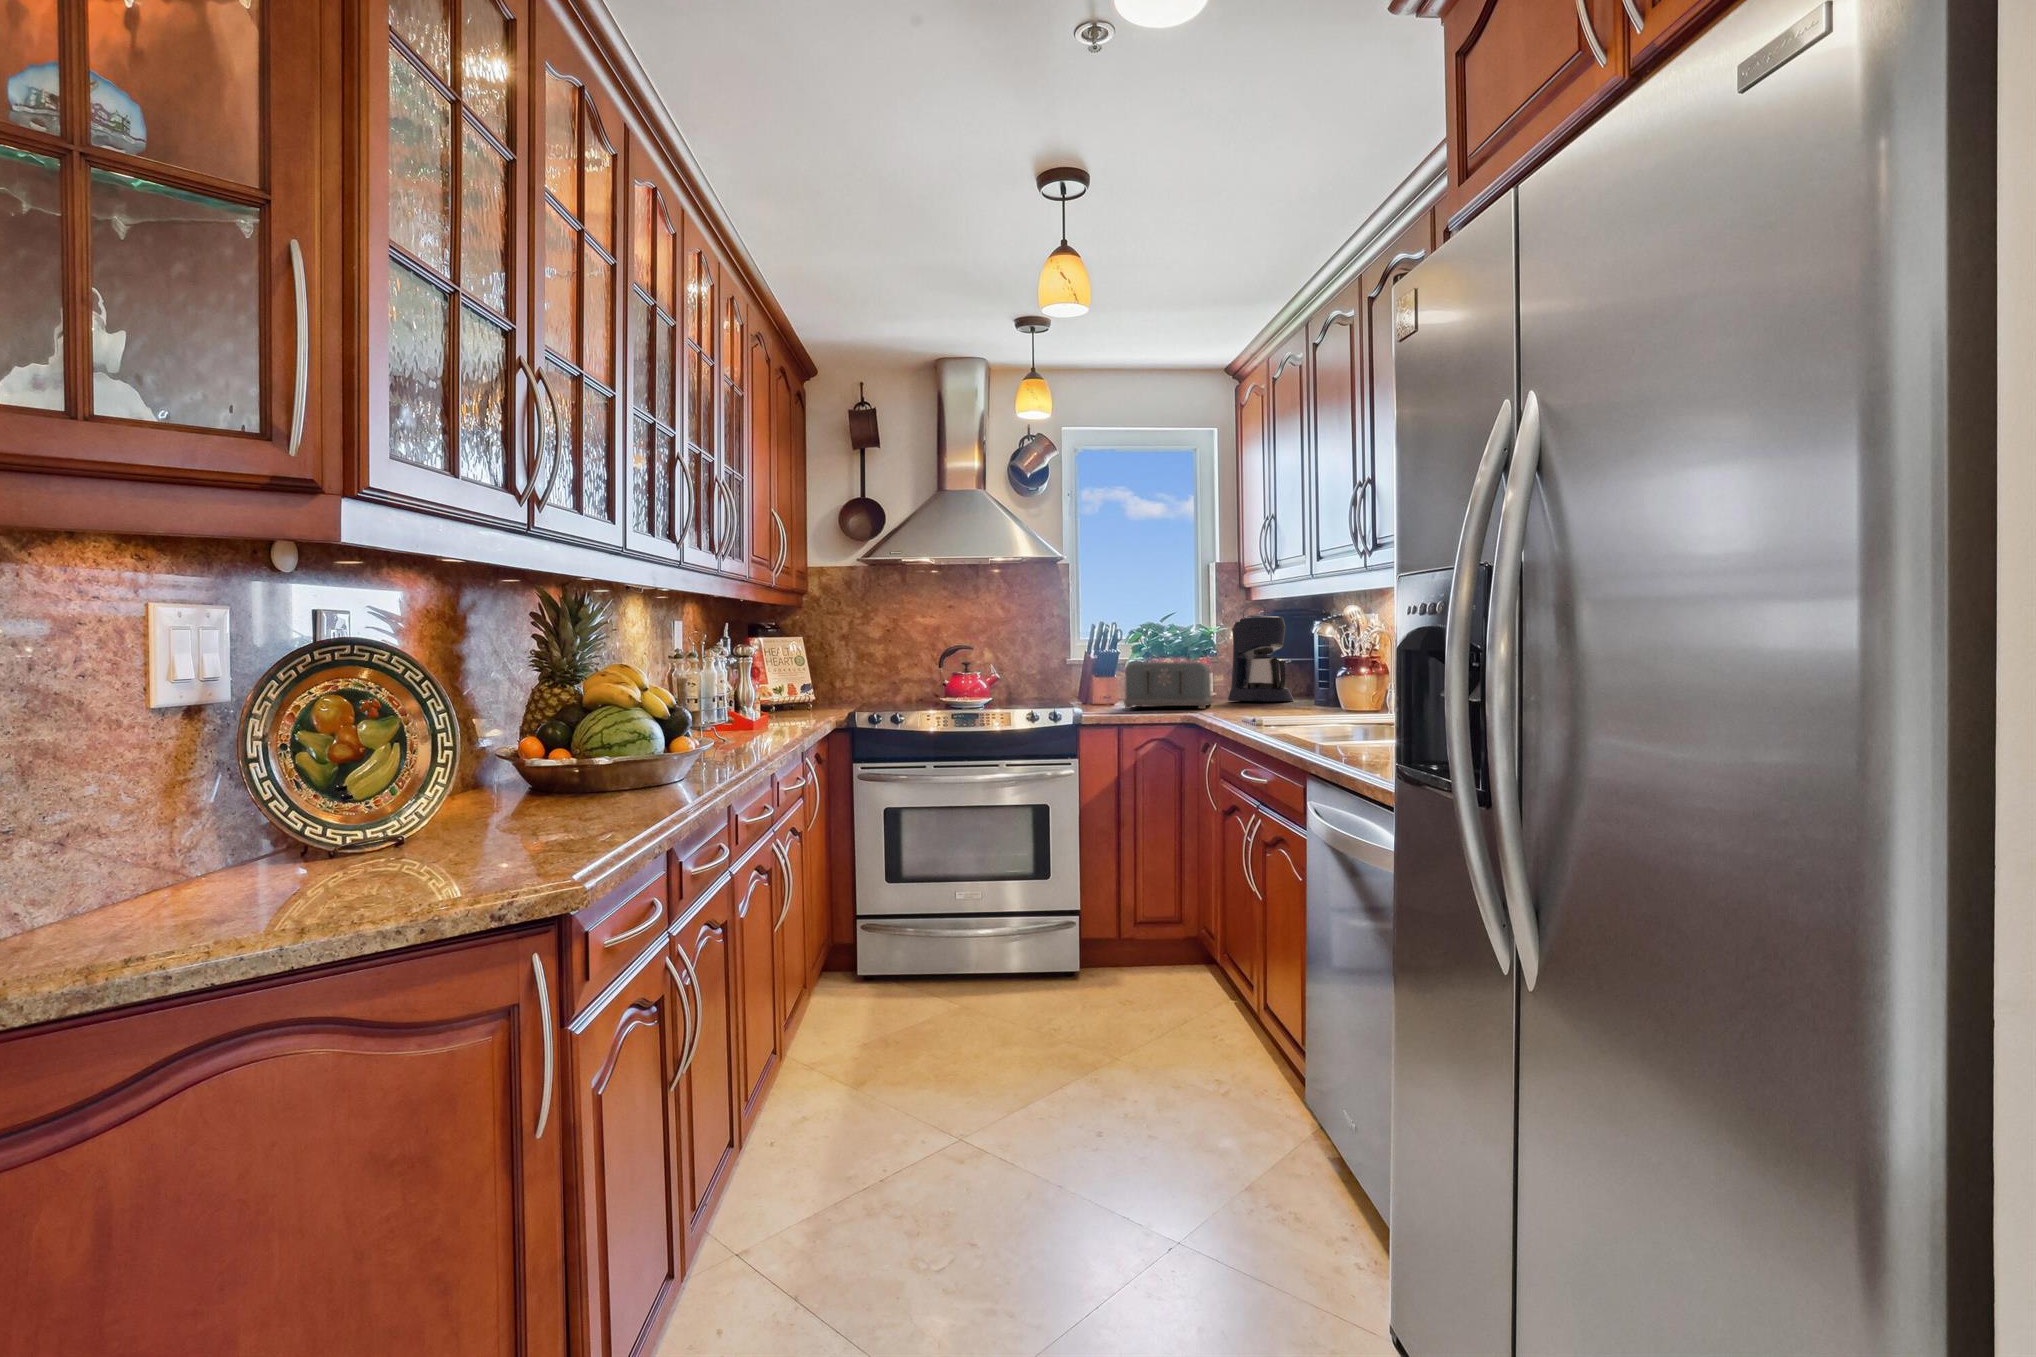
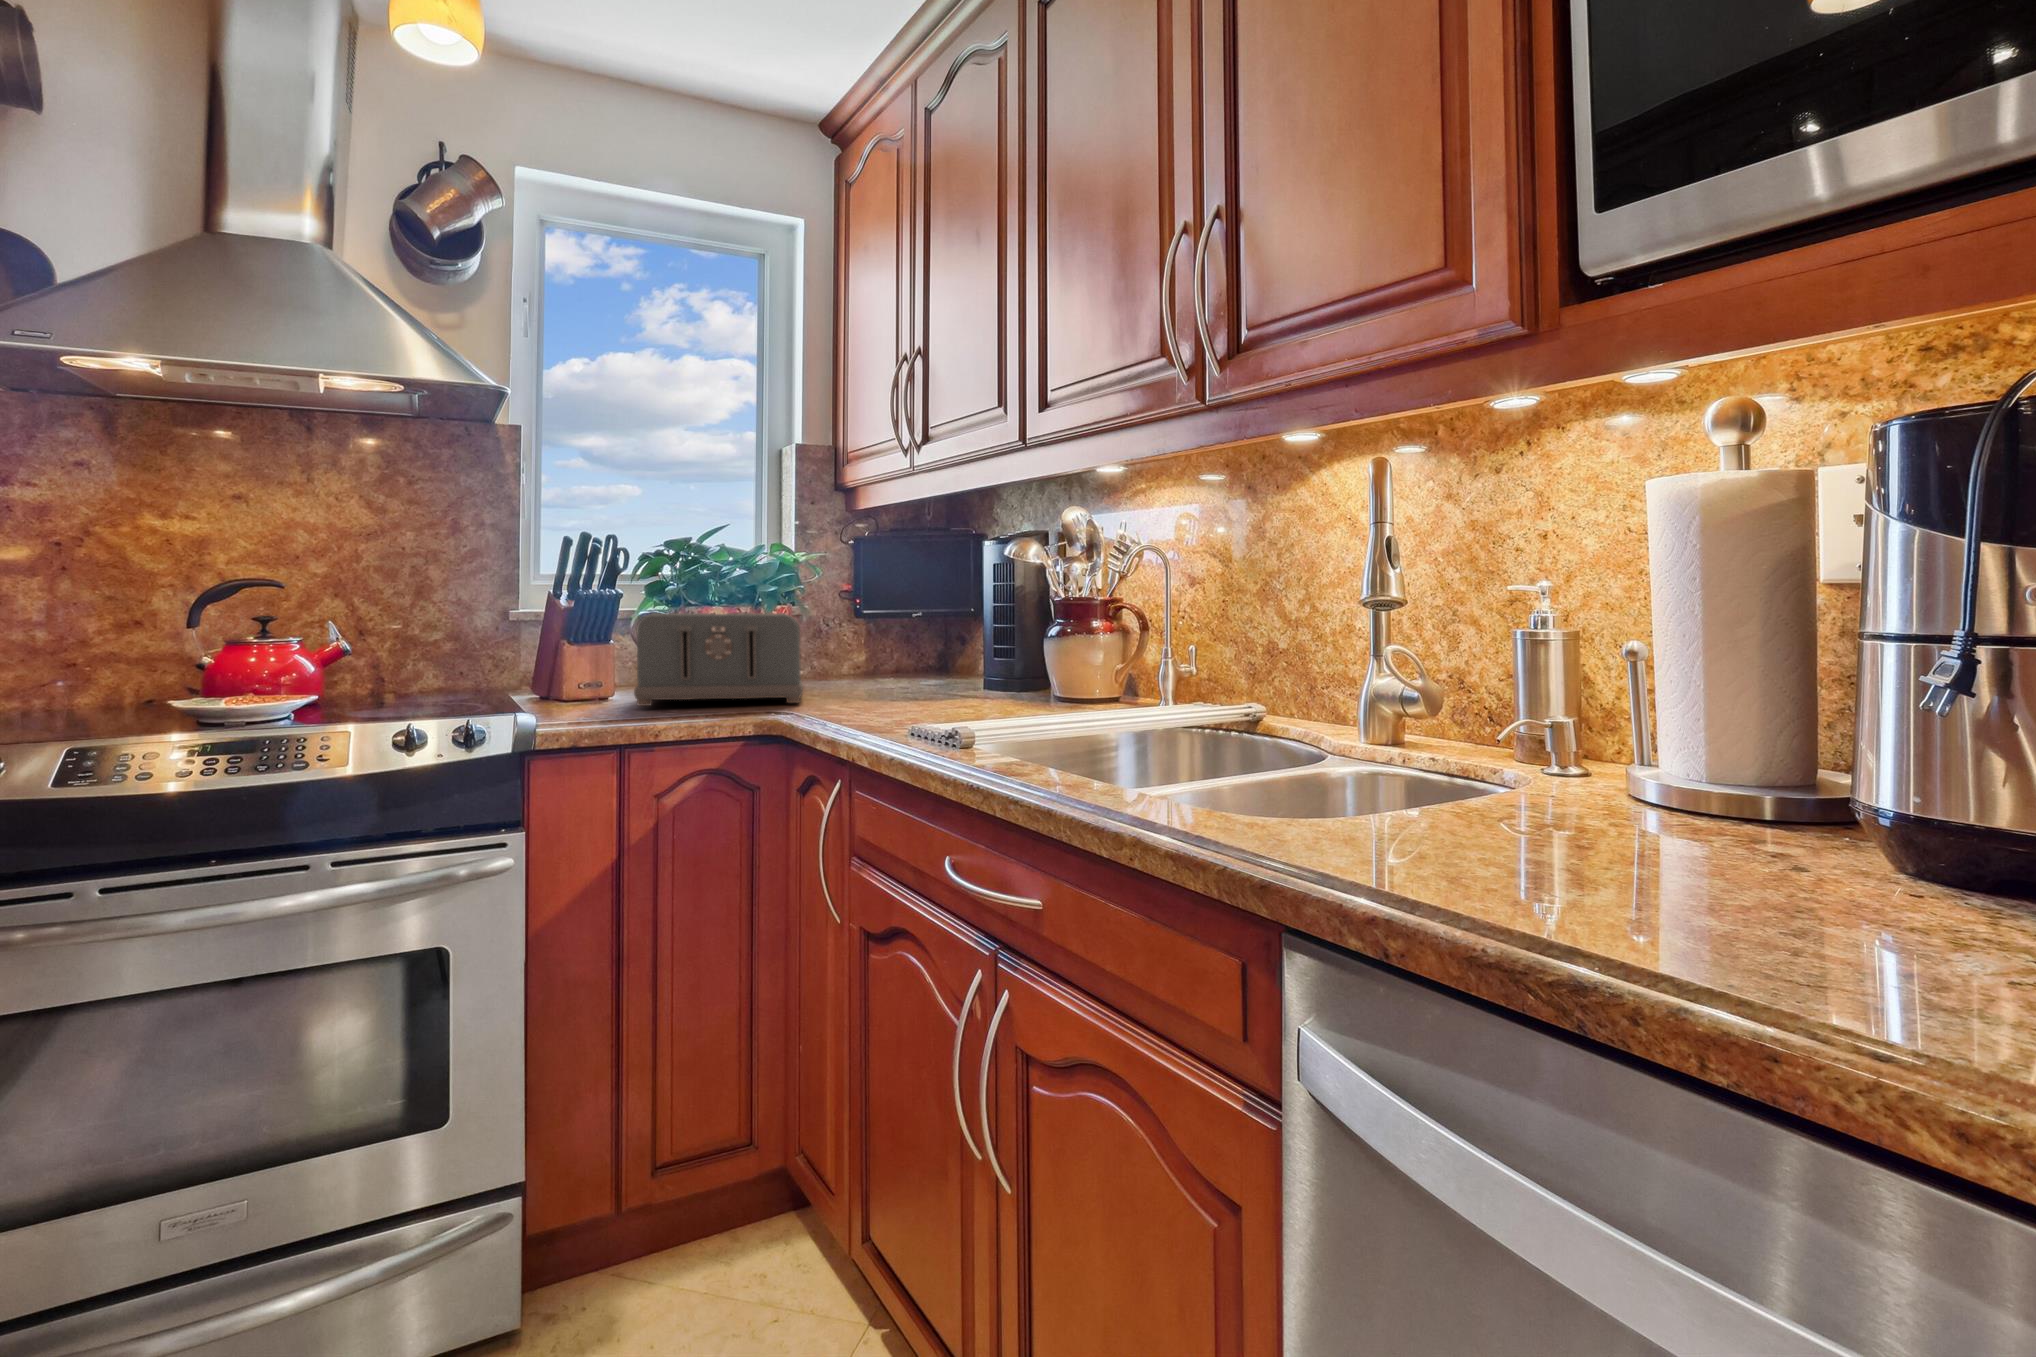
coffee maker: present [1228,617,1294,702] -> none [824,539,934,684]

